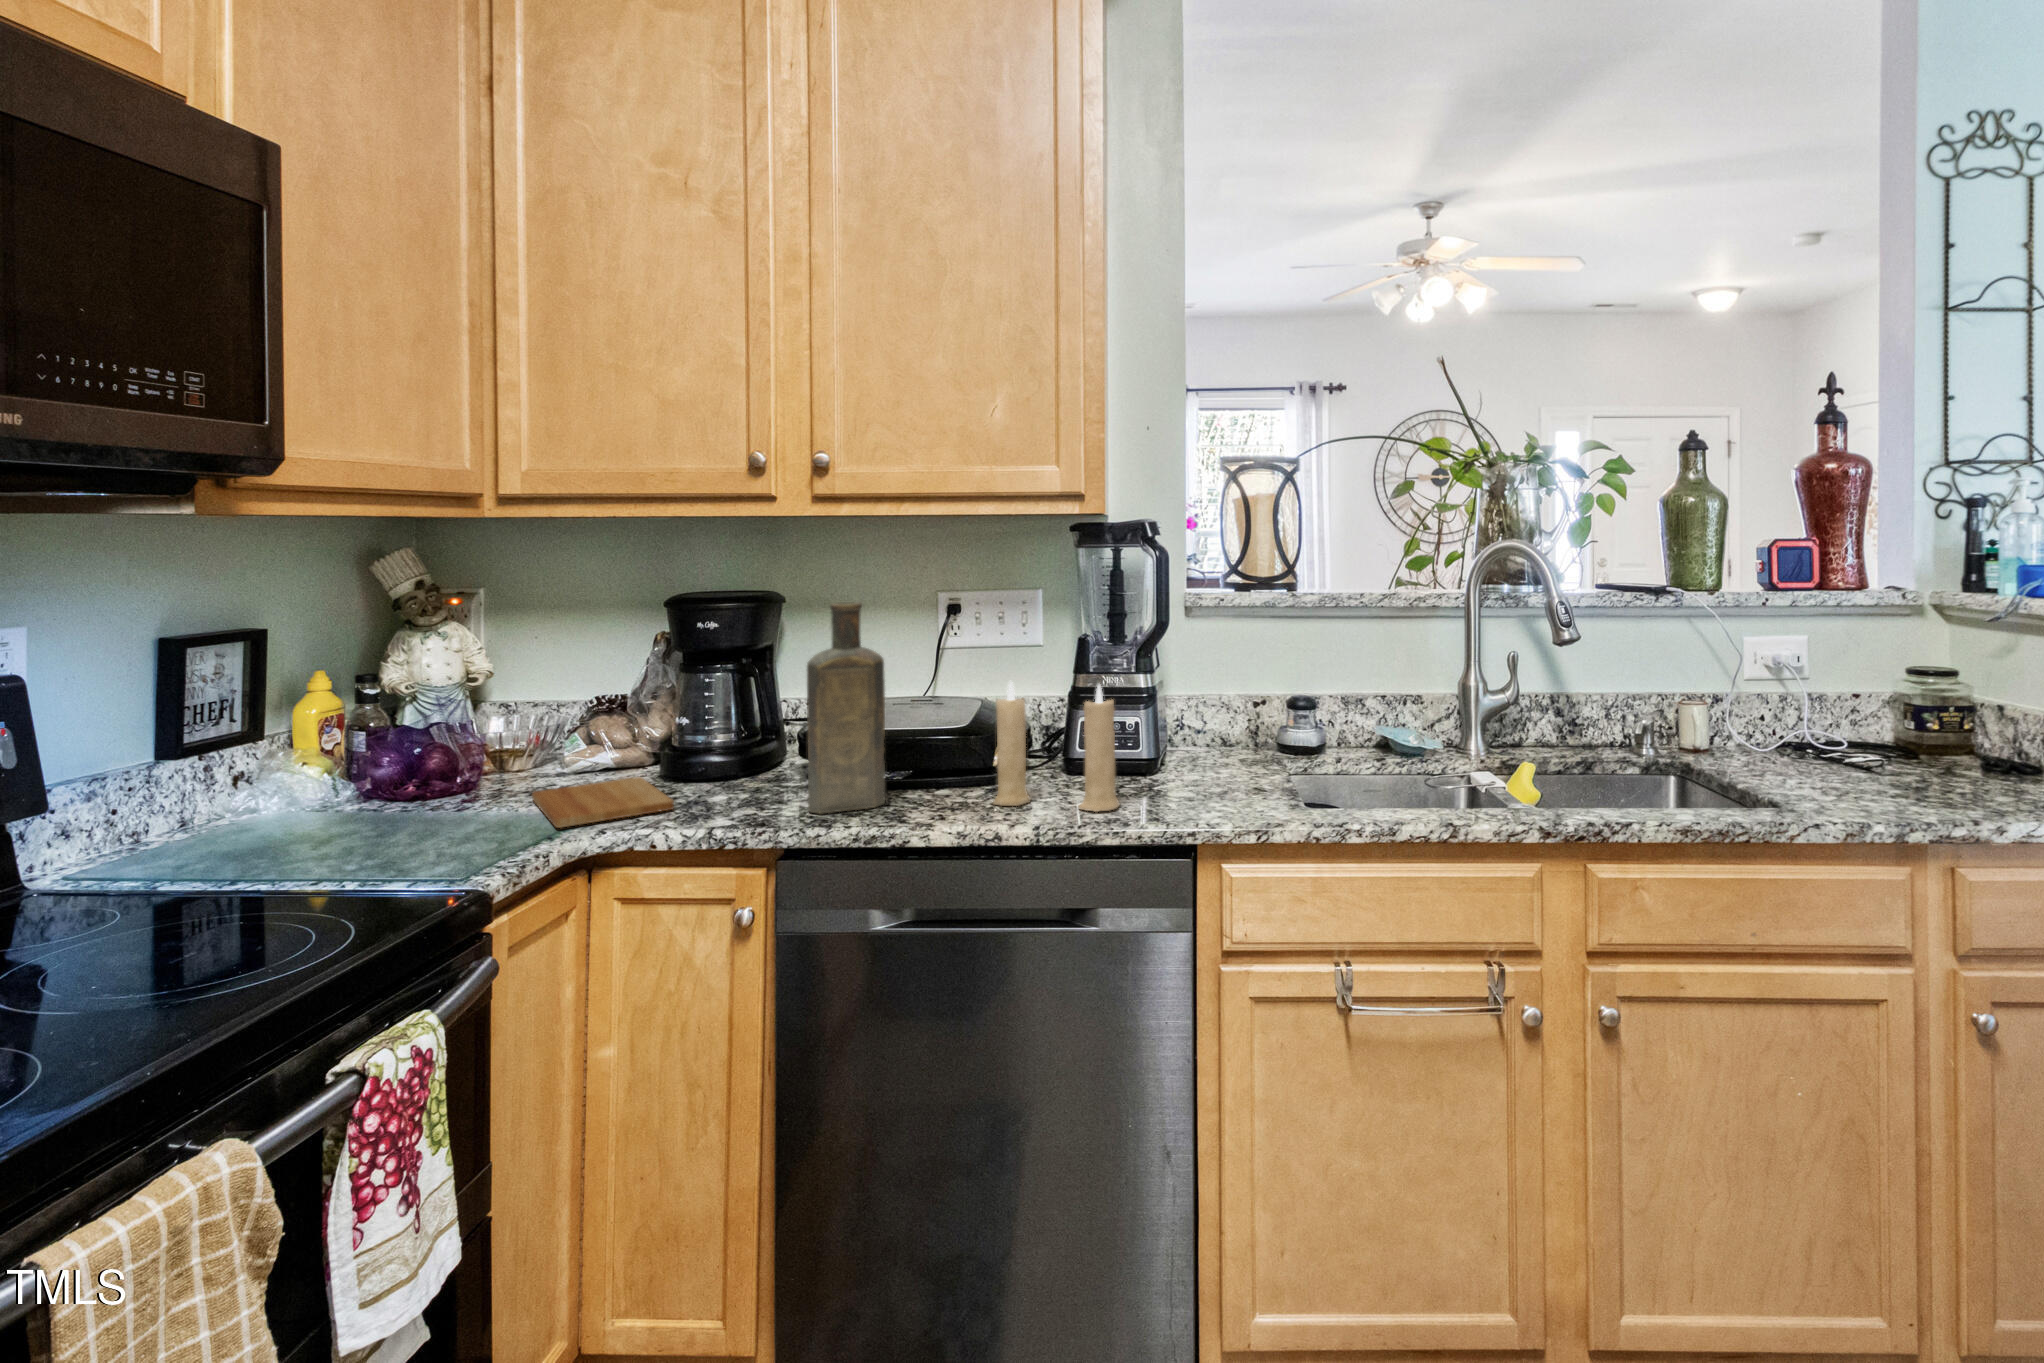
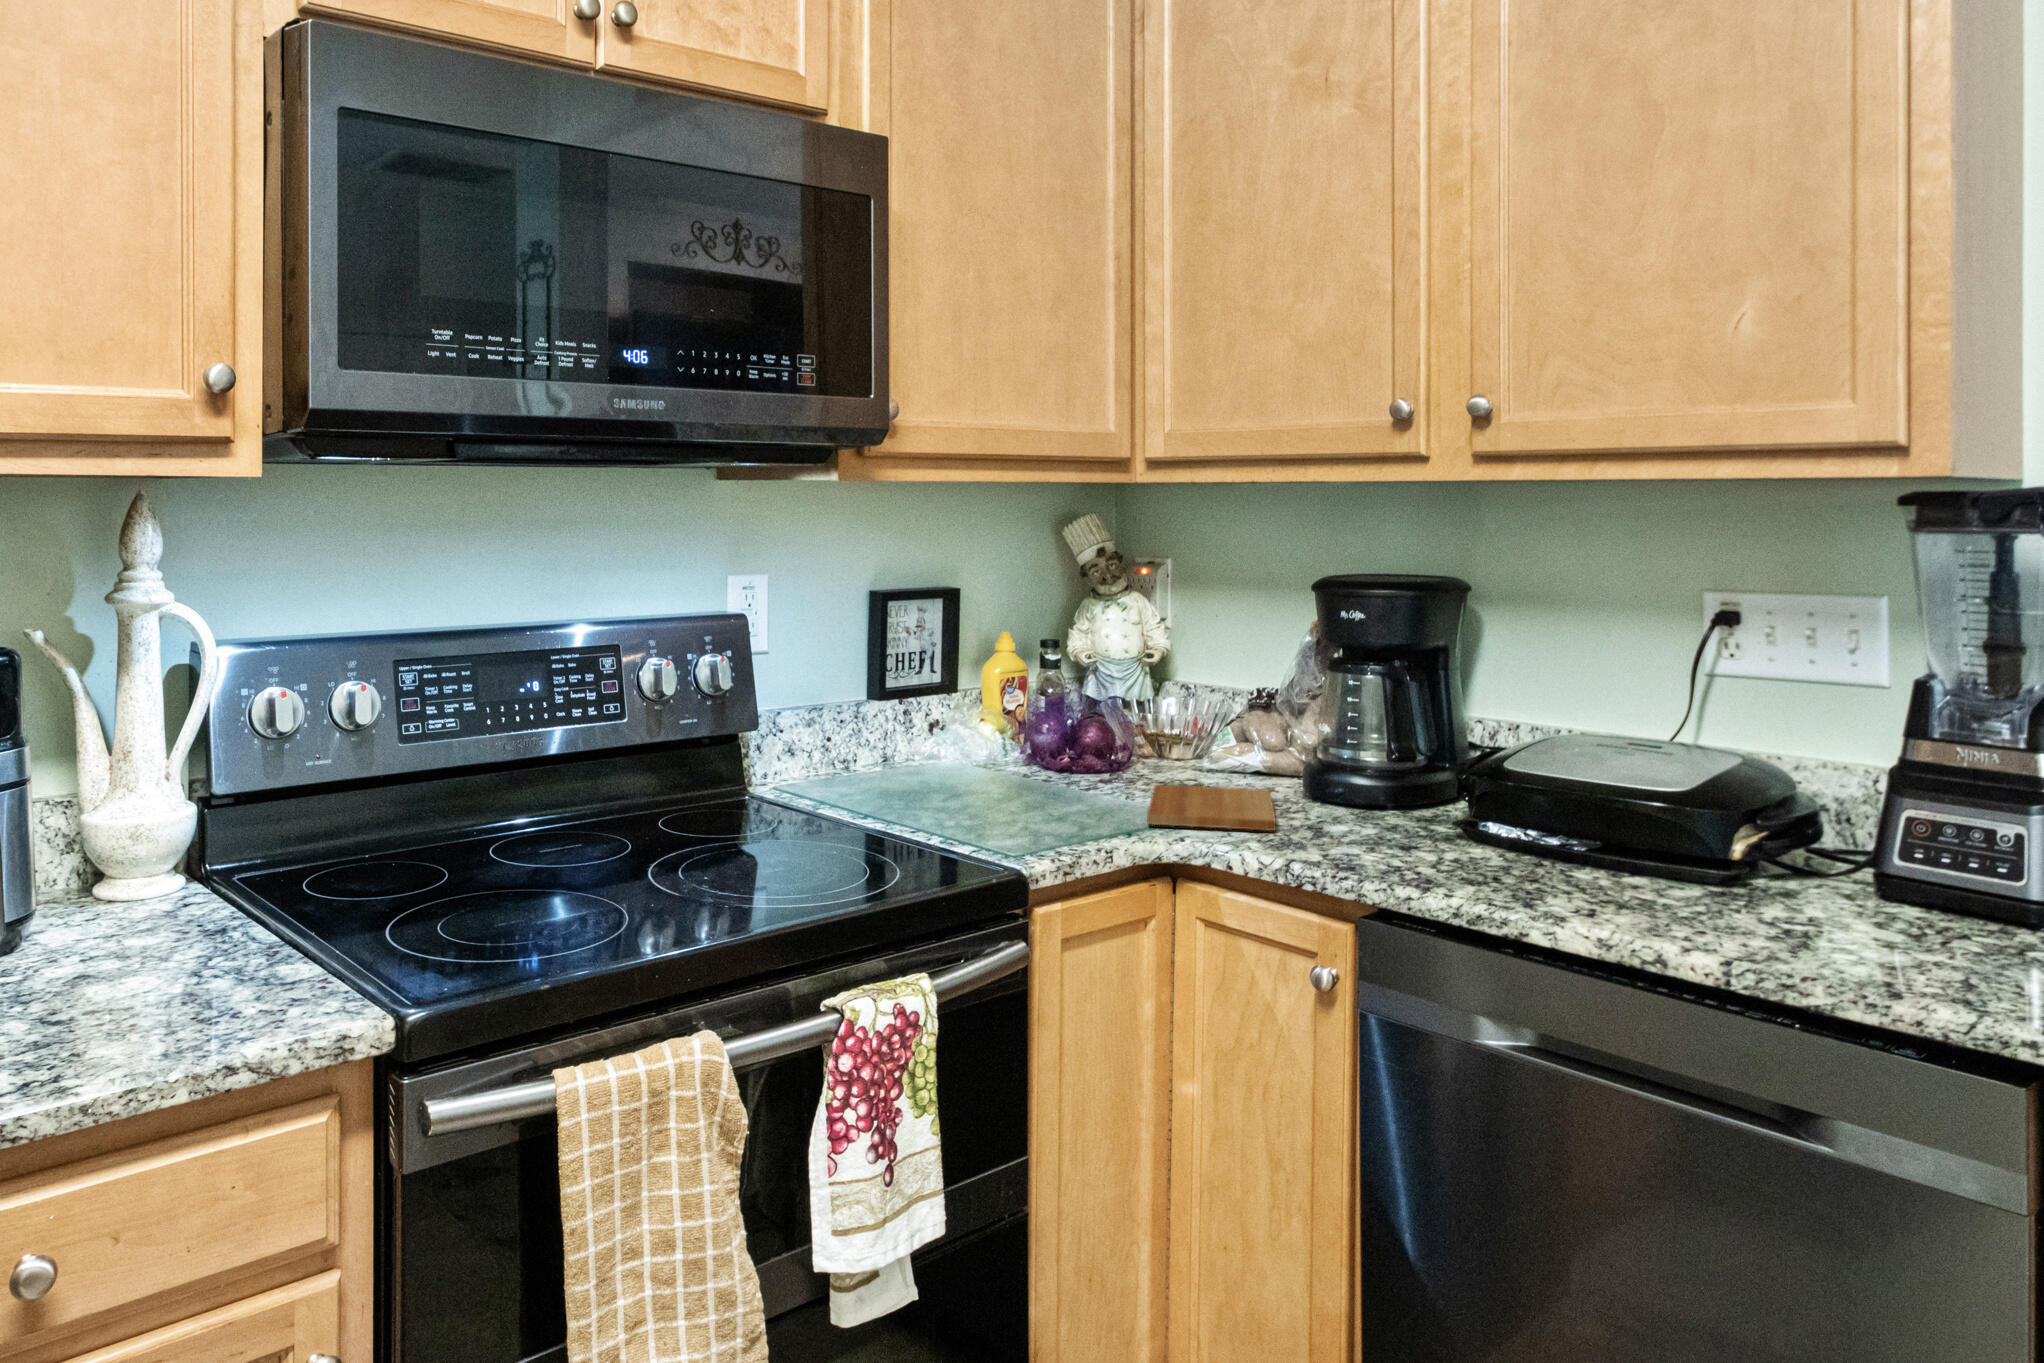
bottle: present [807,602,885,814] -> none [1411,585,1536,881]
candle: present [993,682,1119,812] -> none [1692,717,1928,971]

